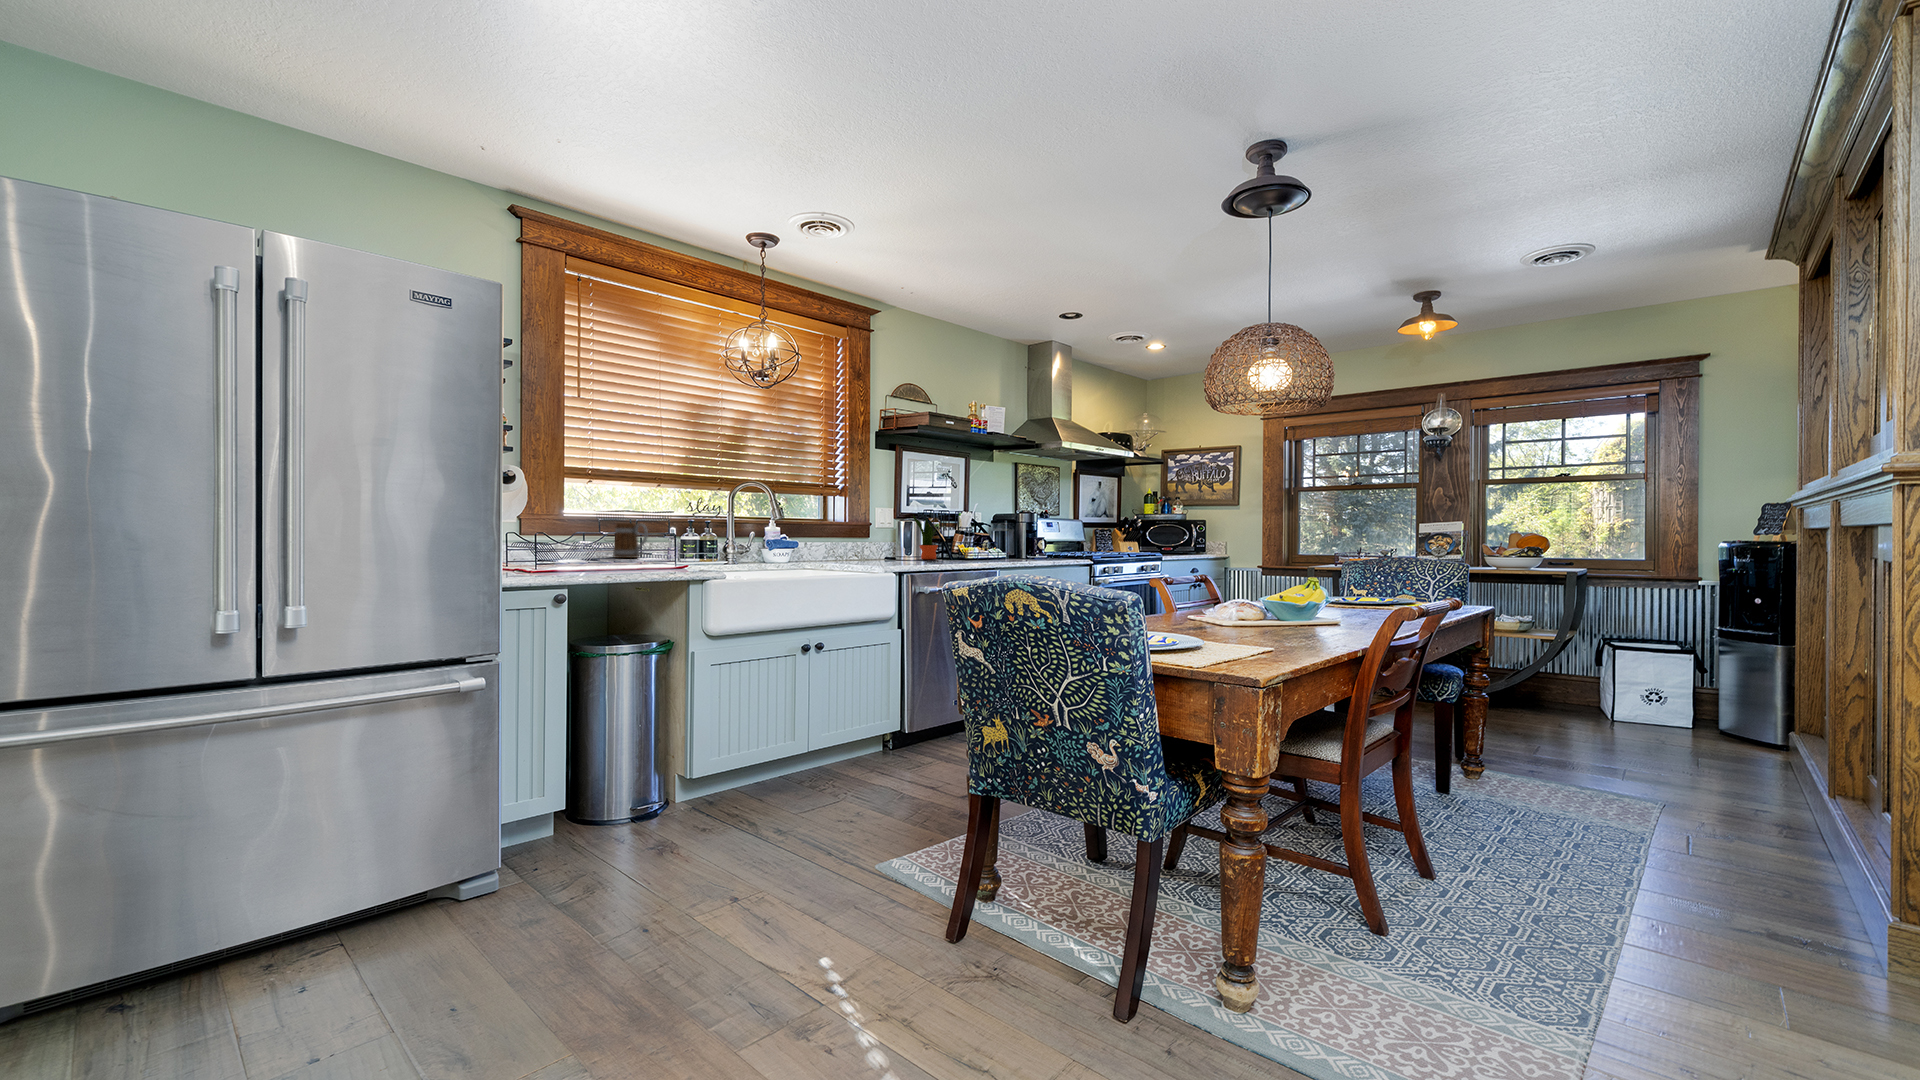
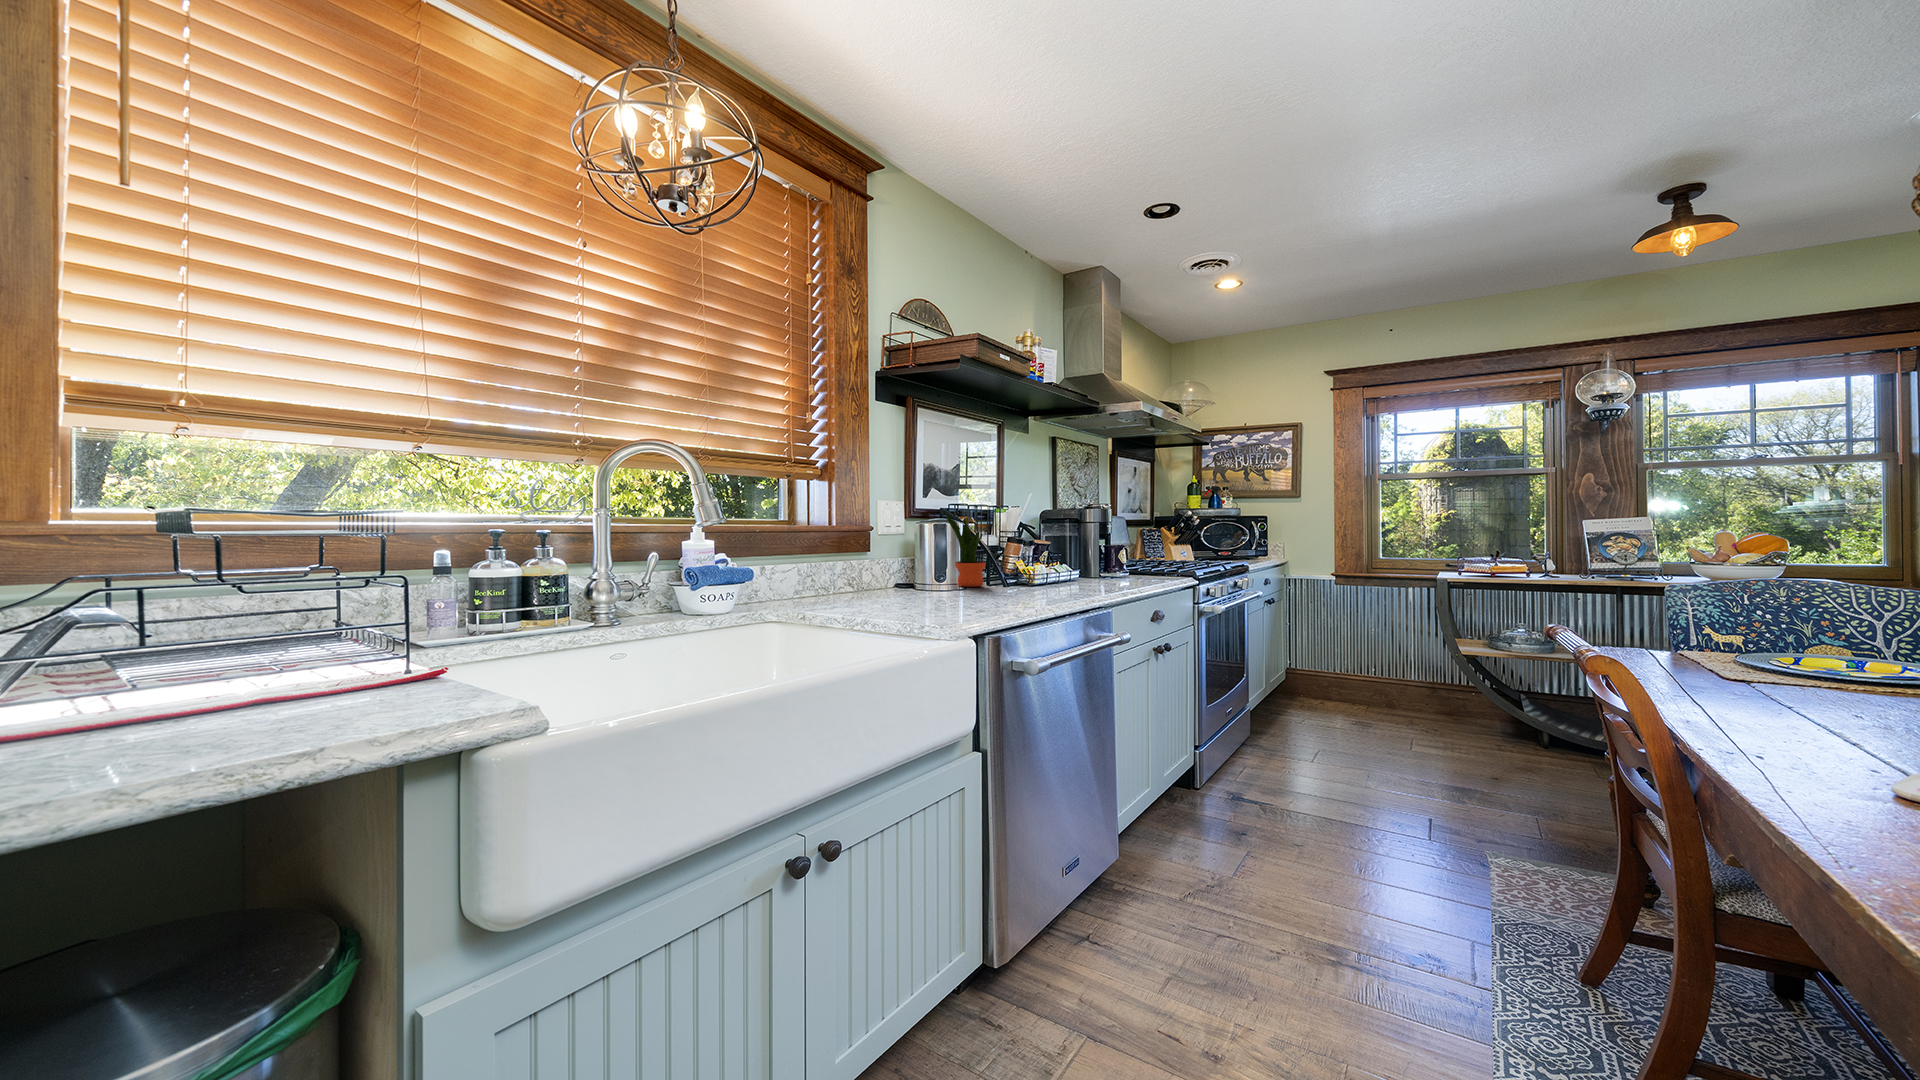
mug: present [613,523,648,558] -> none [266,540,367,632]

